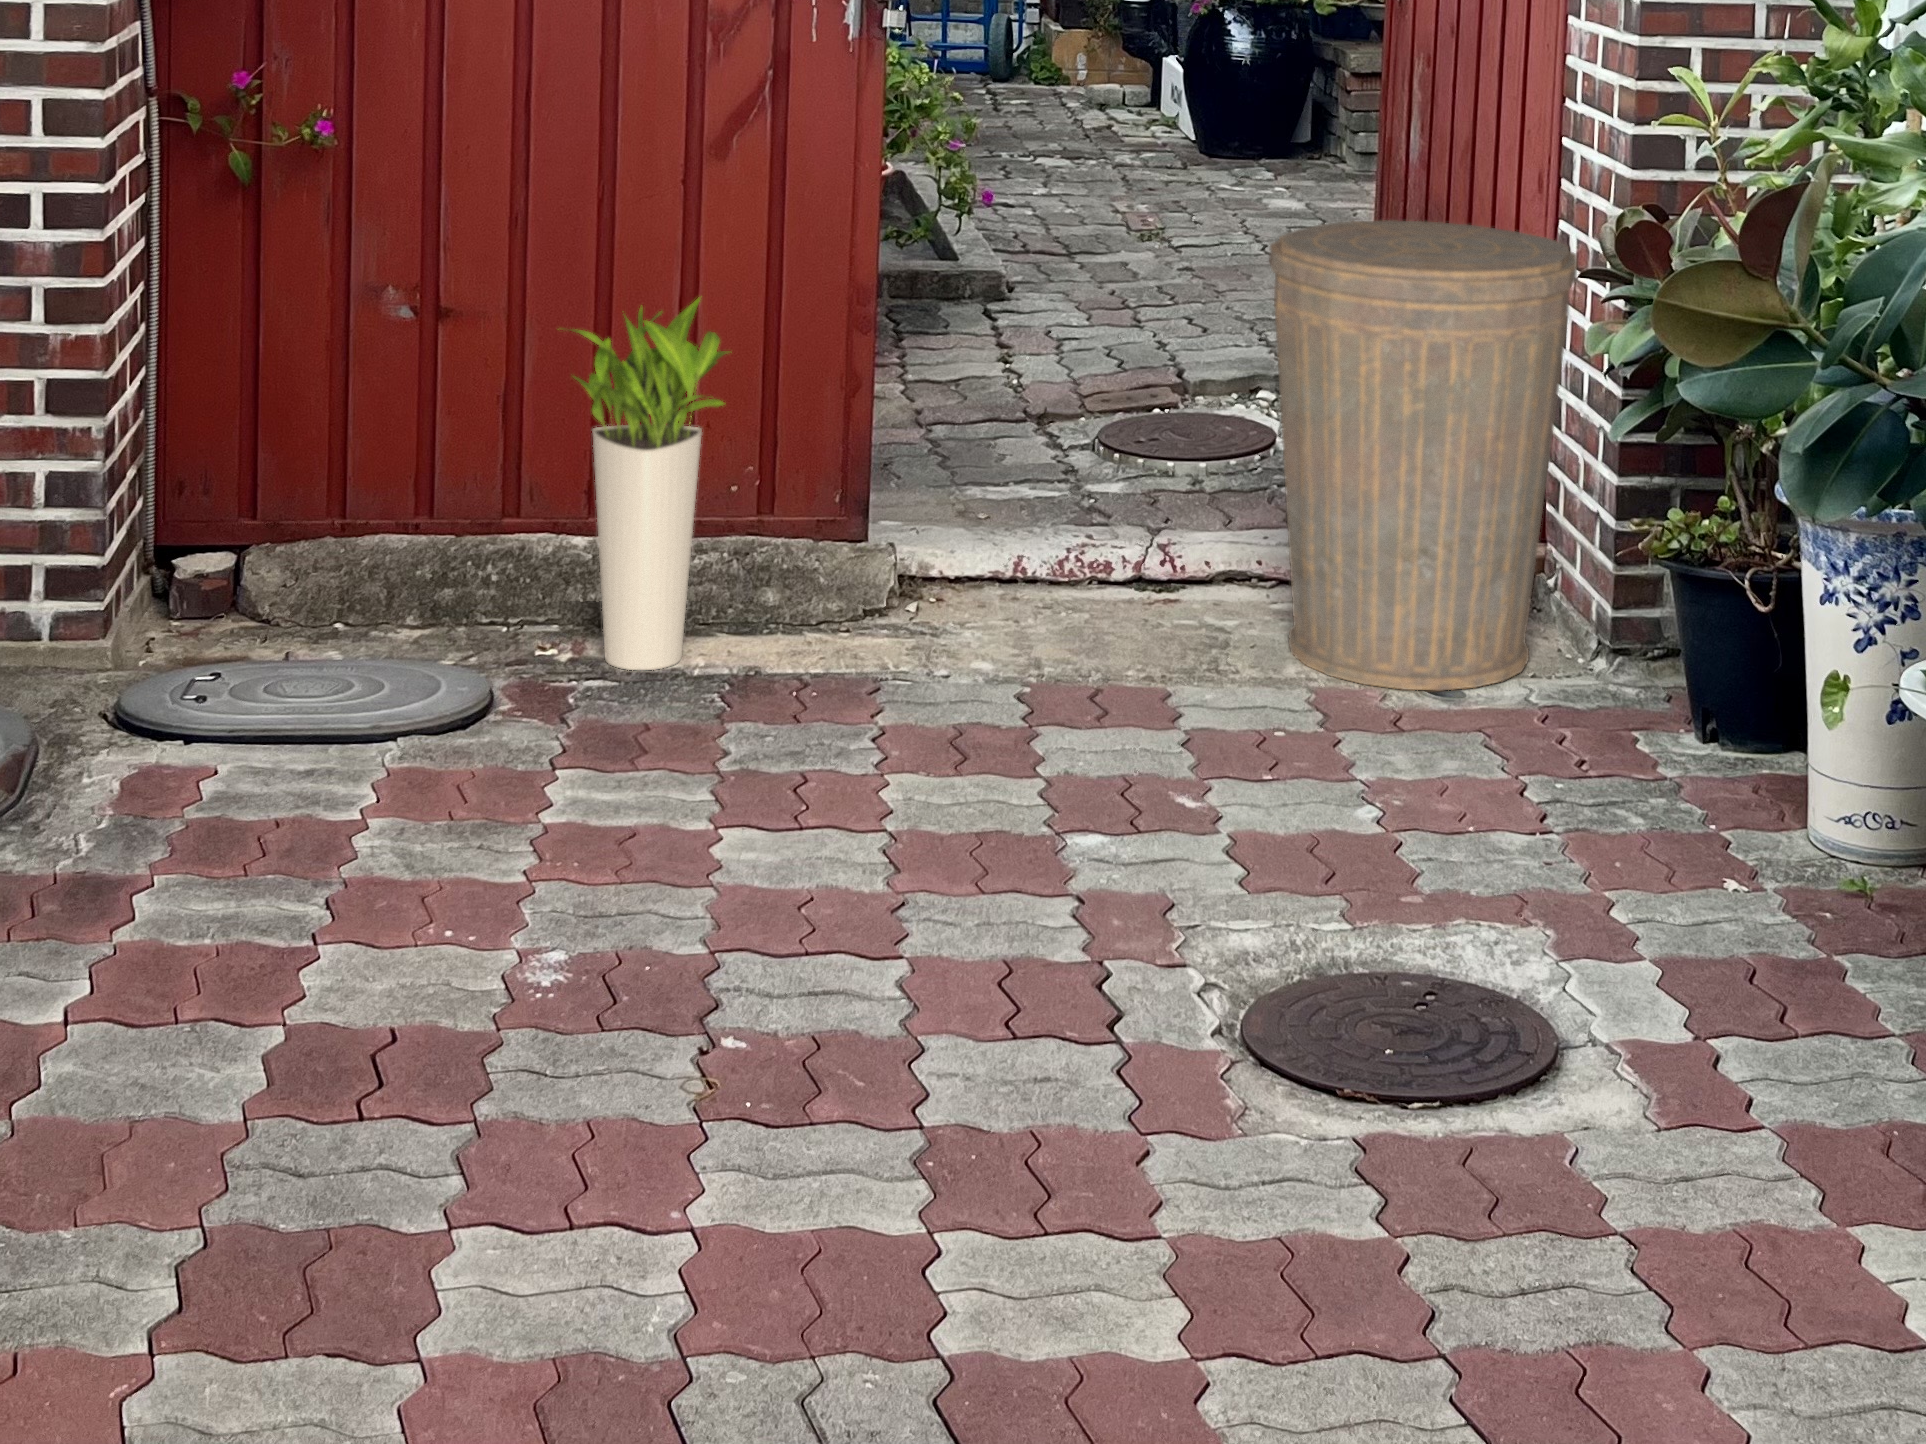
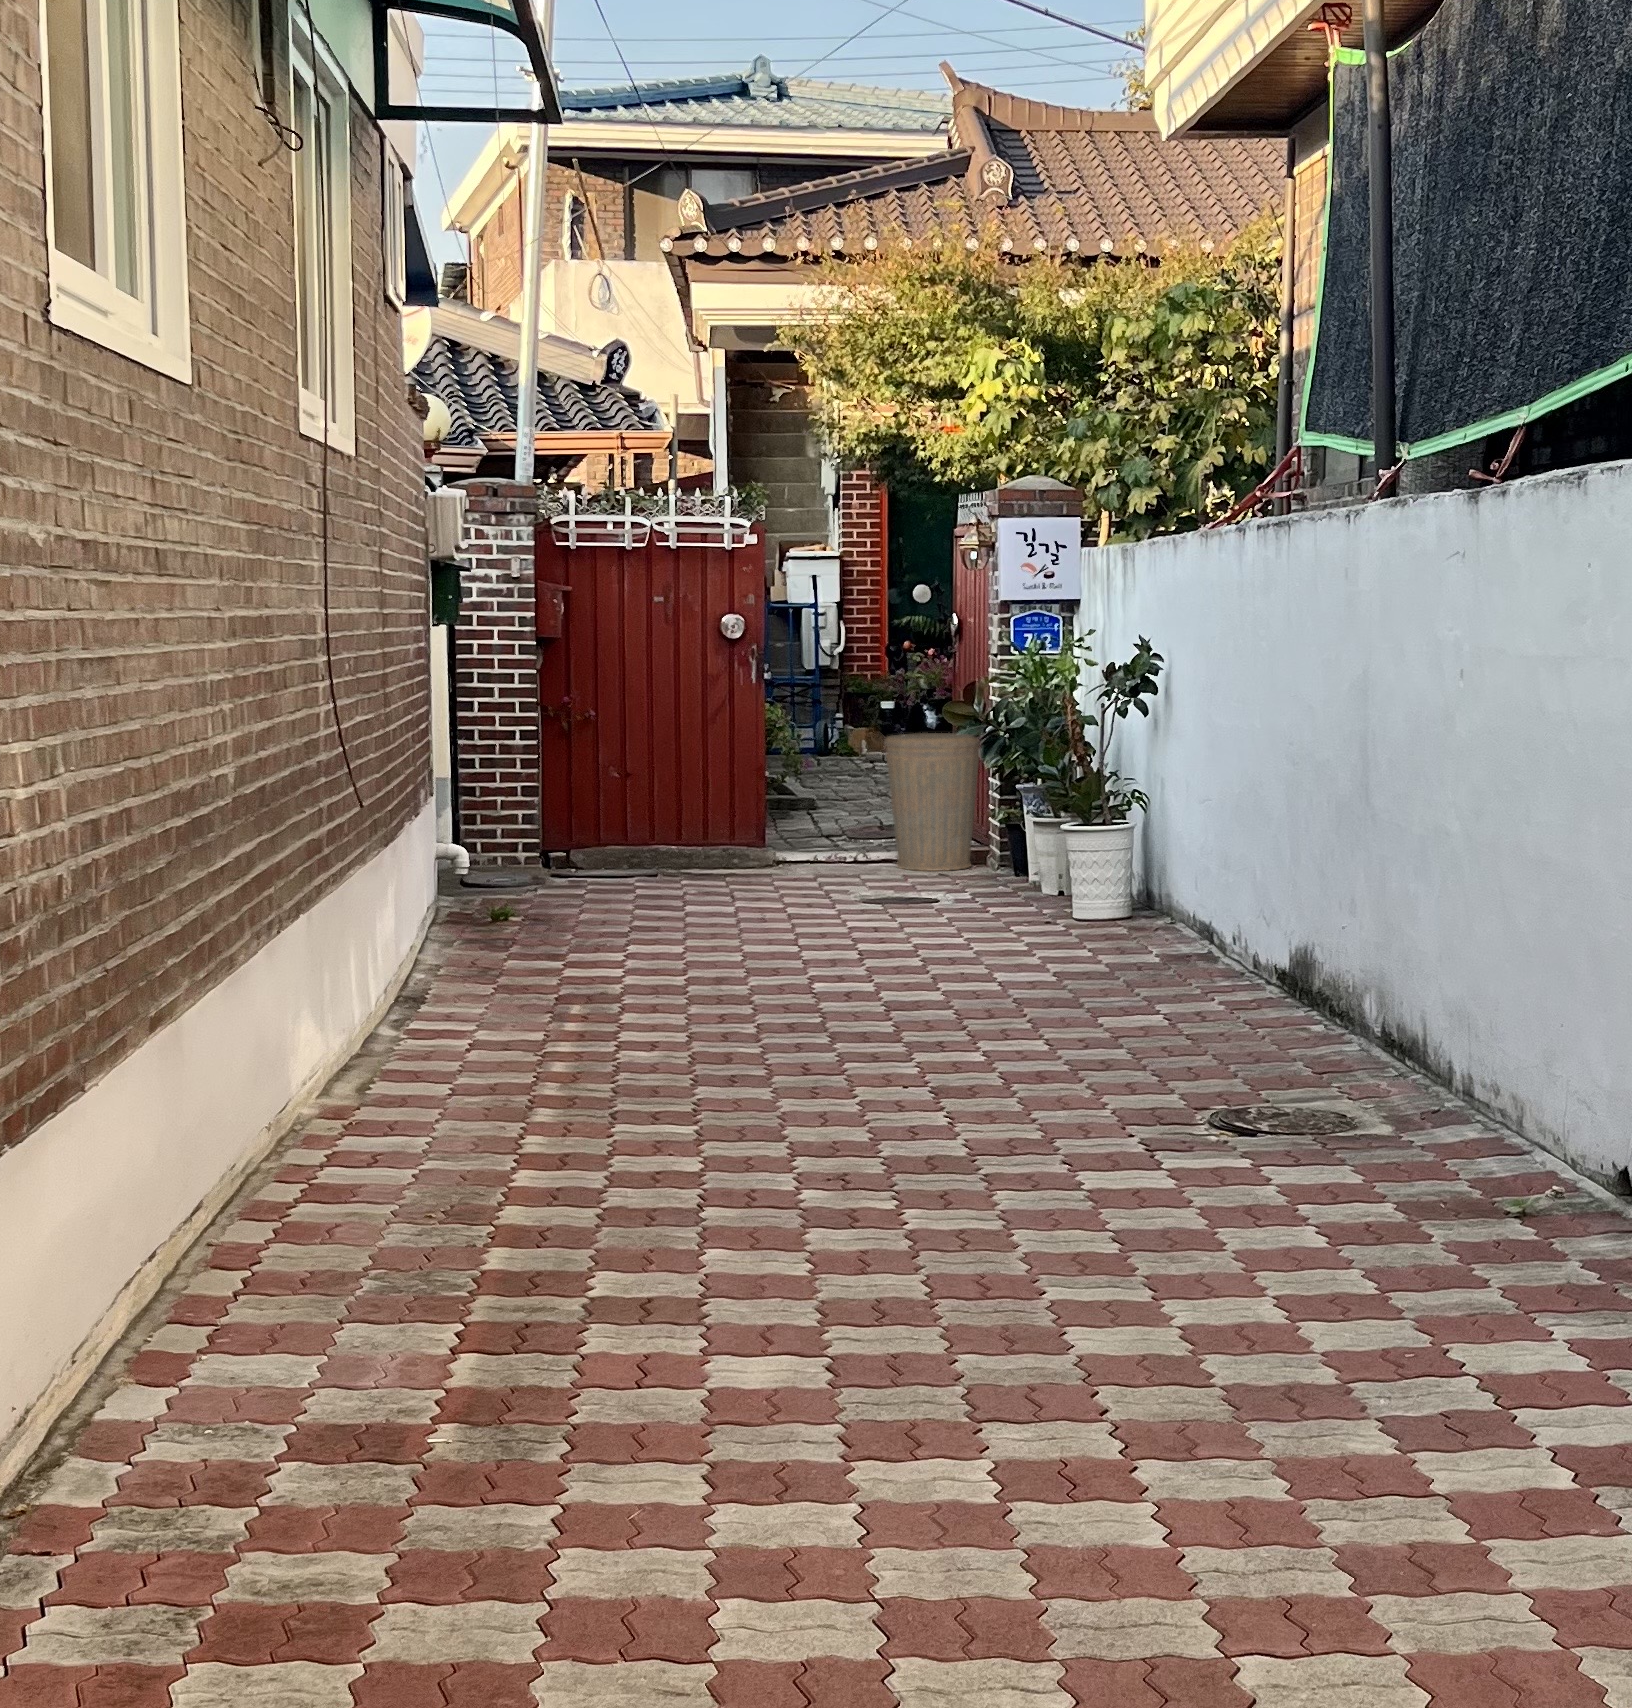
planter: present [562,297,729,670] -> none [667,758,719,871]

